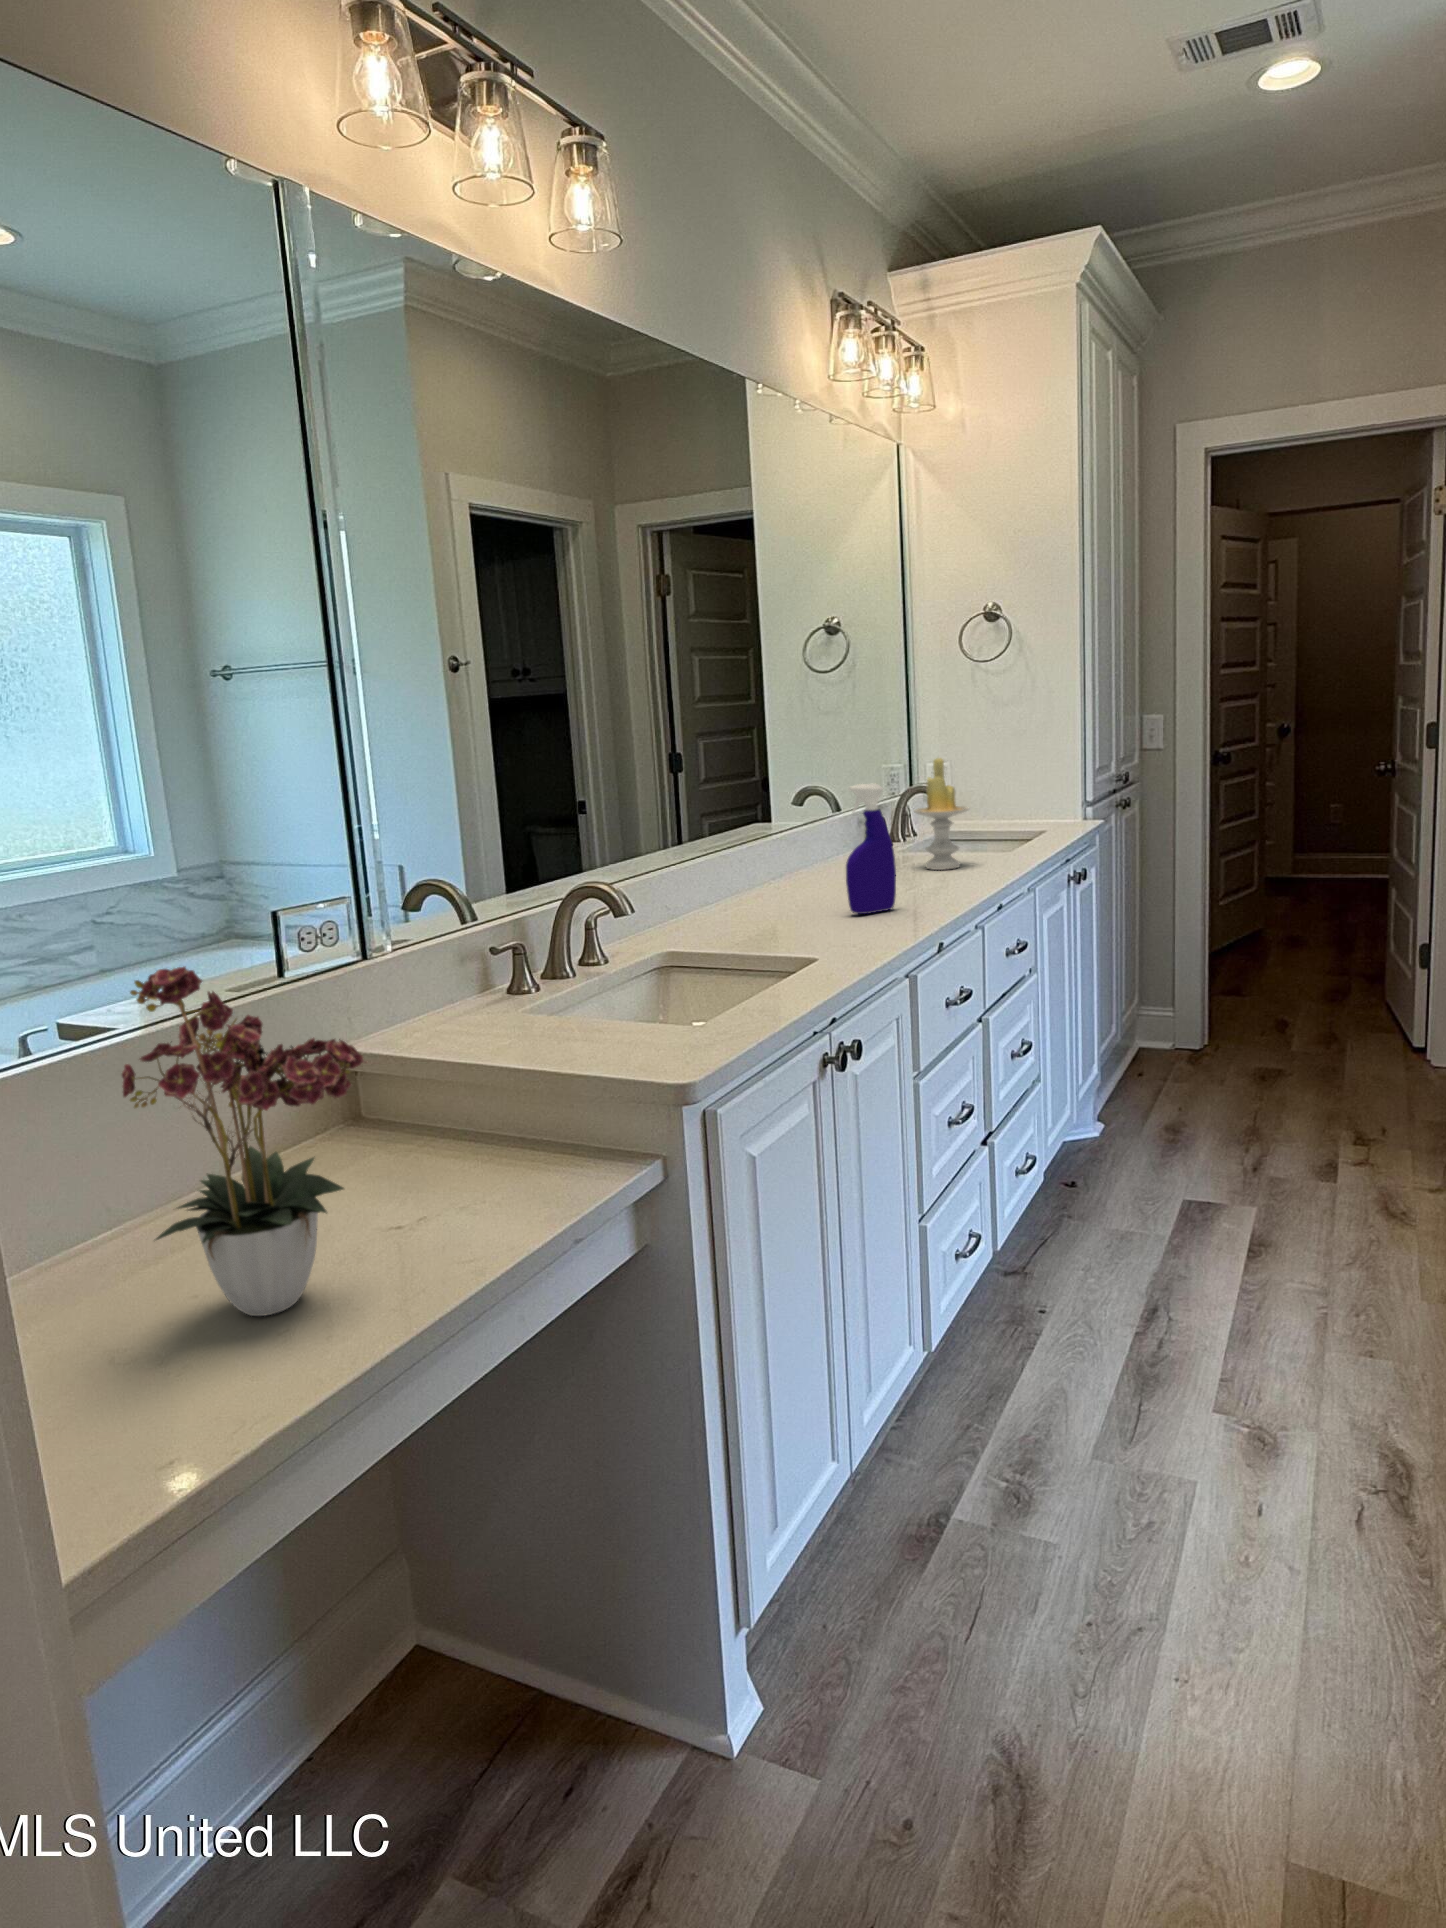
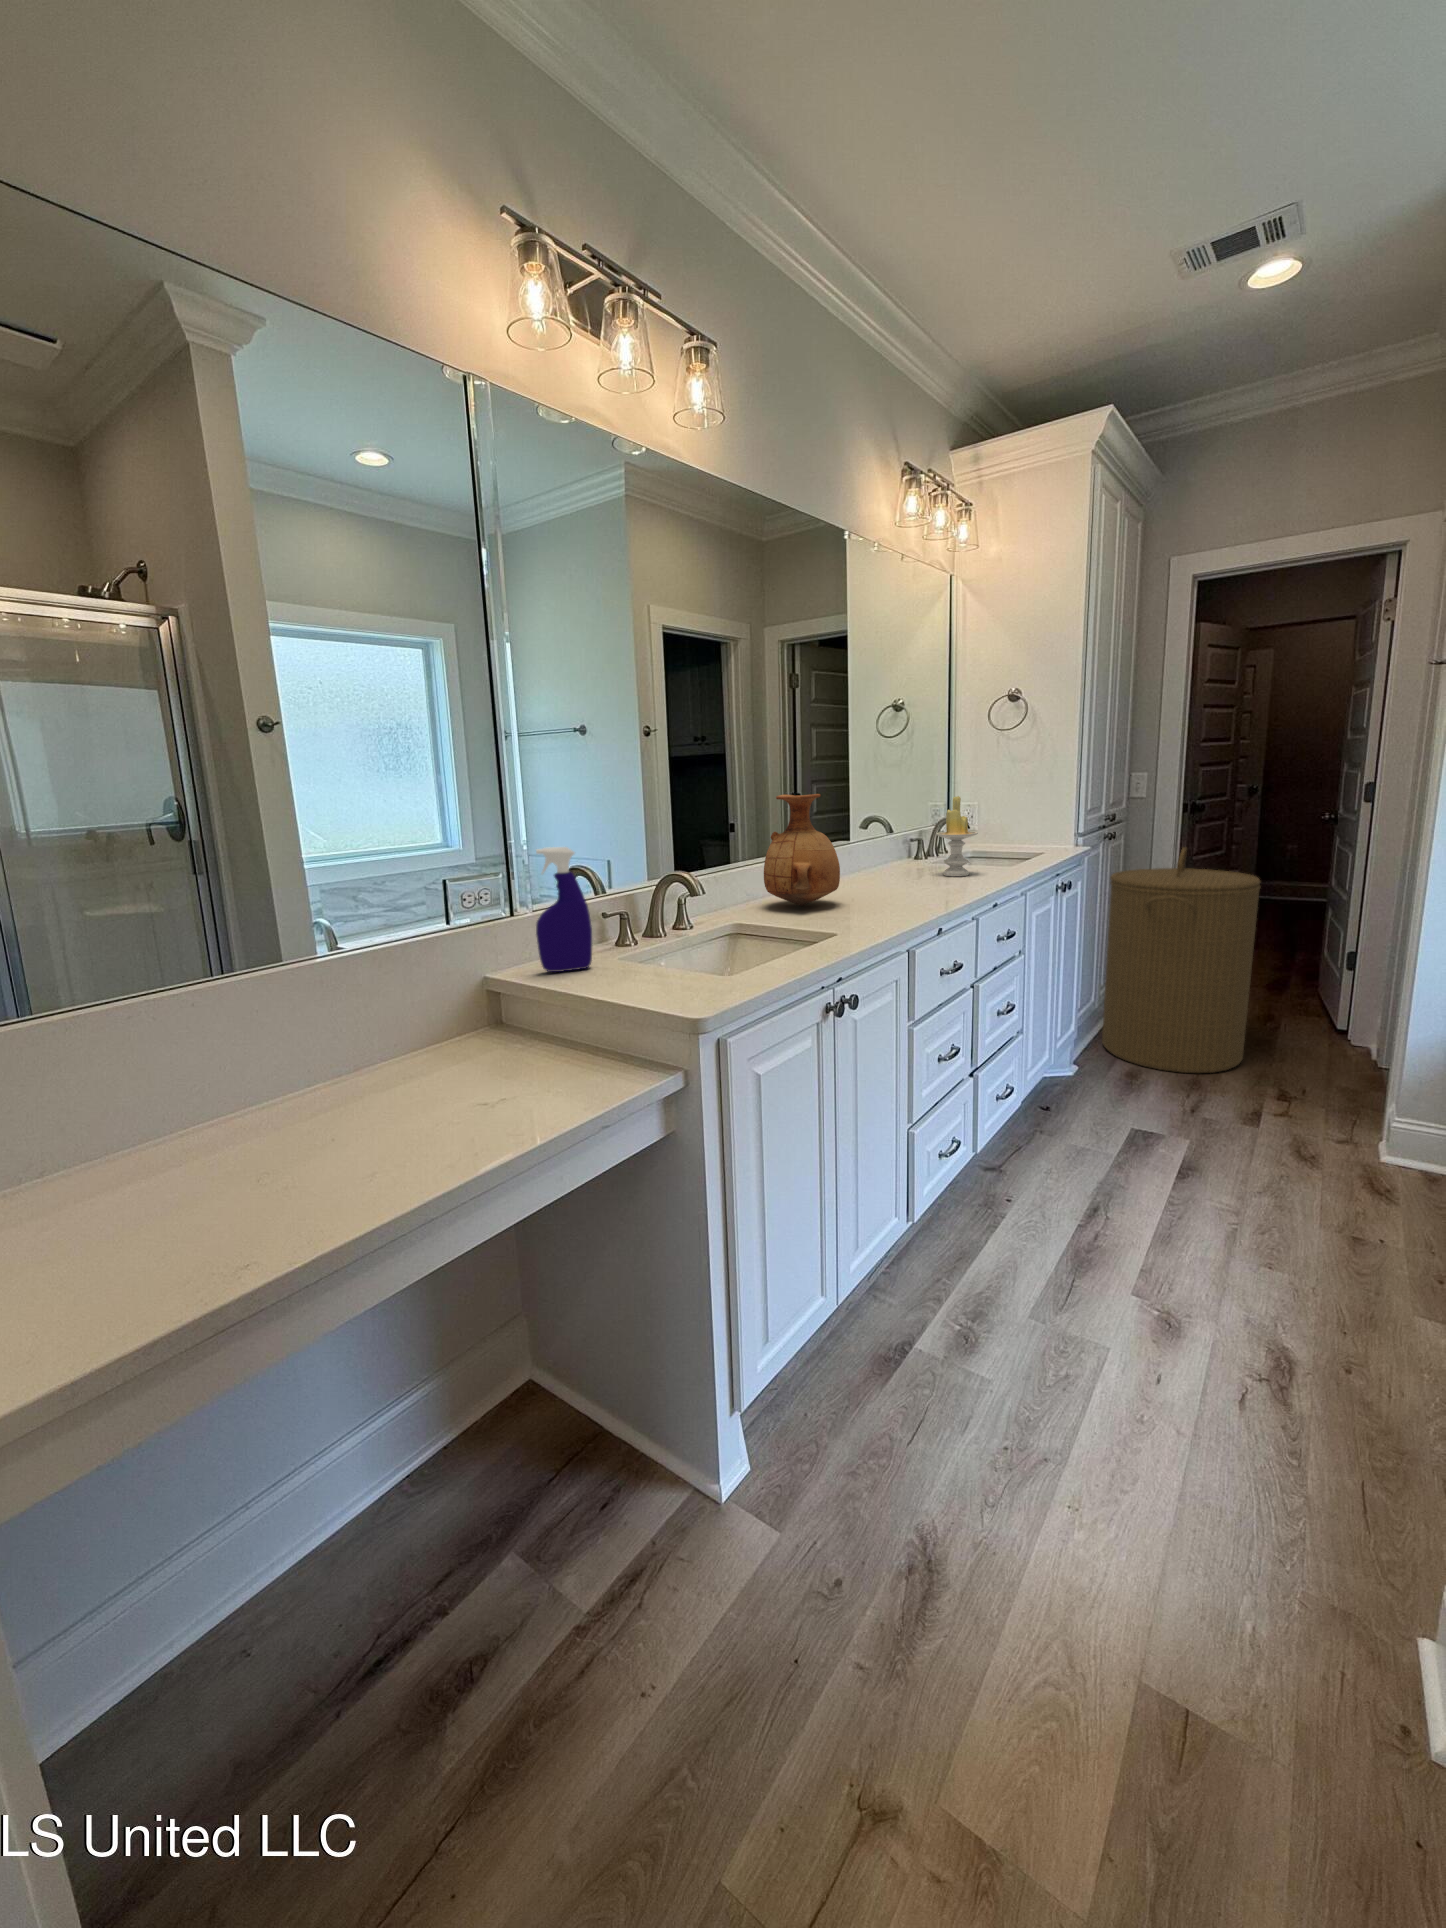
vase: none [693,763,801,922] -> present [764,794,840,906]
spray bottle: present [846,784,896,914] -> present [536,847,592,972]
laundry hamper: none [1130,815,1317,1122] -> present [1102,847,1261,1073]
flower arrangement: present [122,967,364,1316] -> none [249,895,458,1160]

